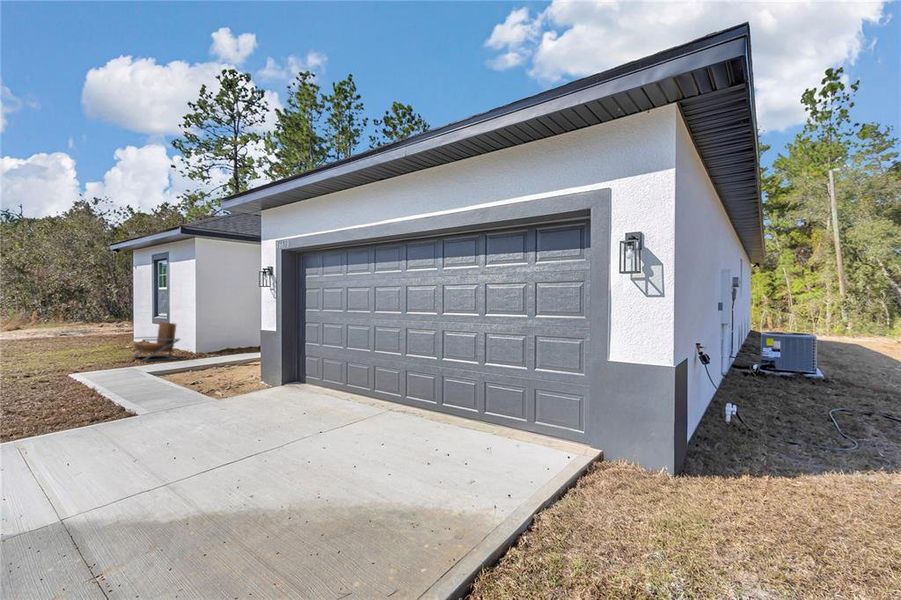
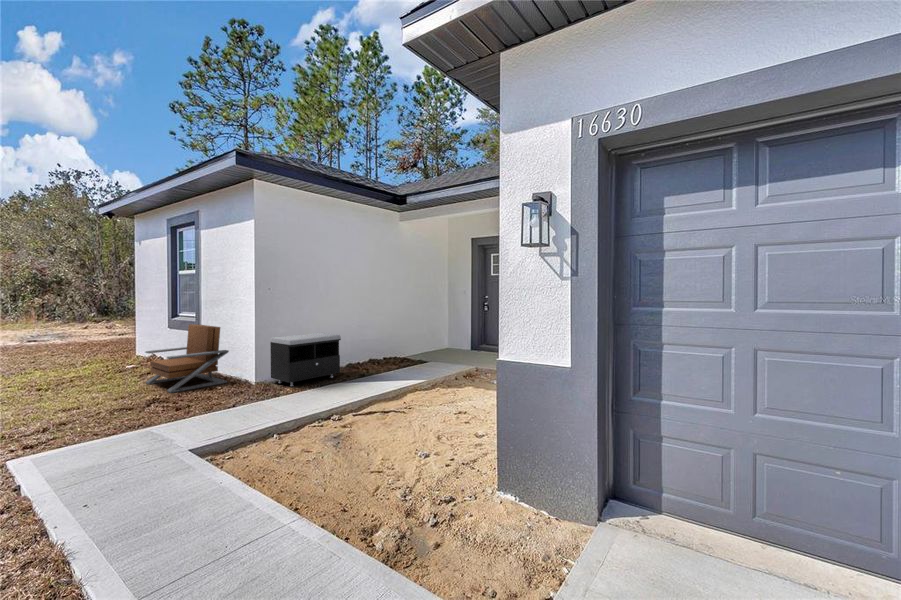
storage bench: none [204,331,251,362] -> present [270,333,341,386]

